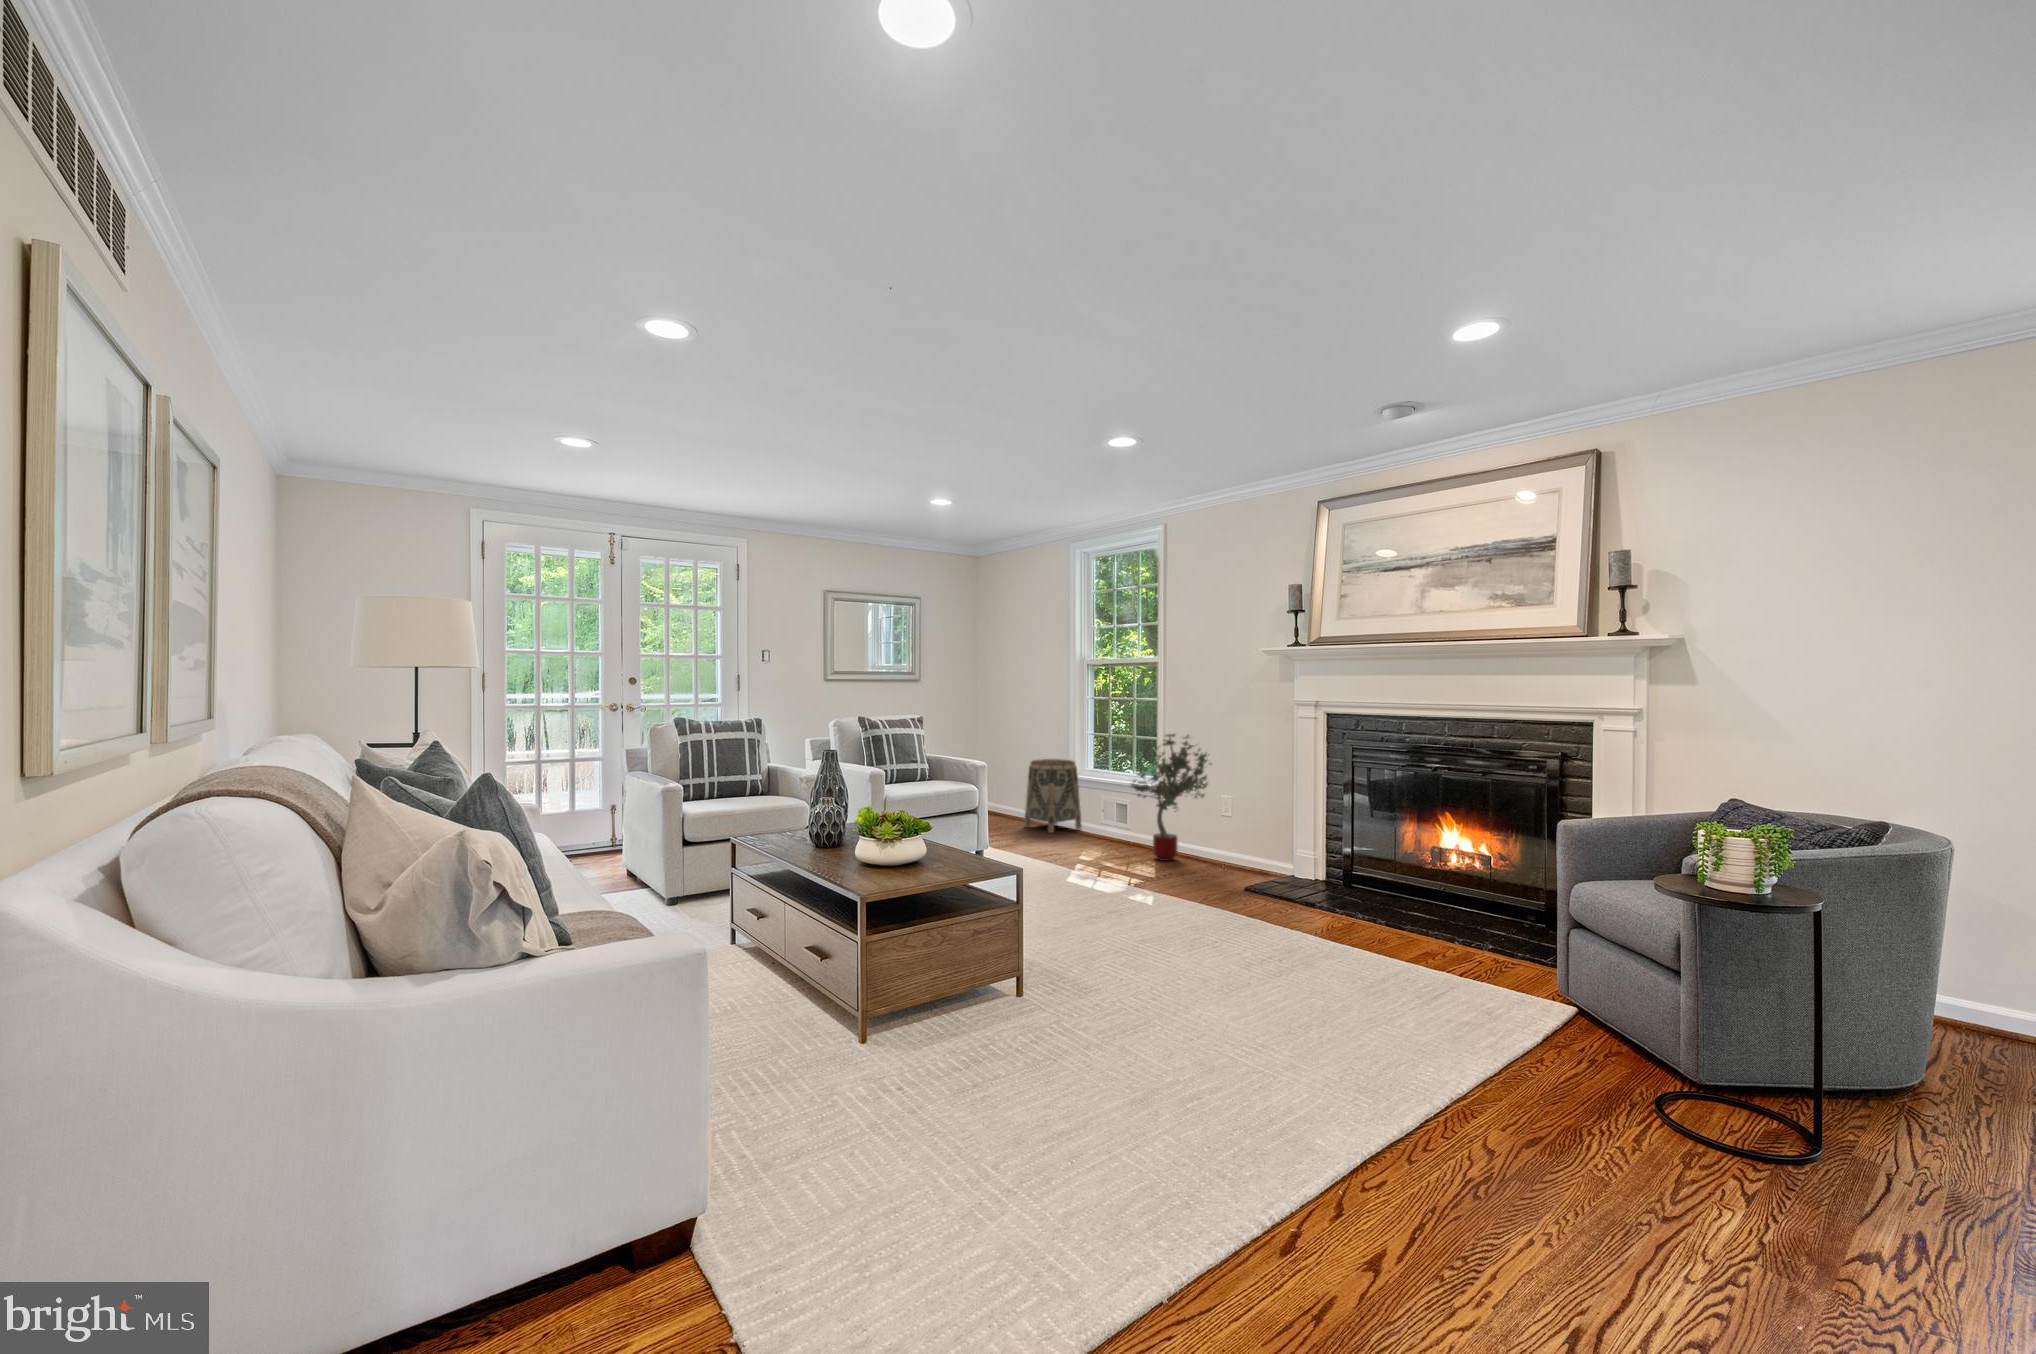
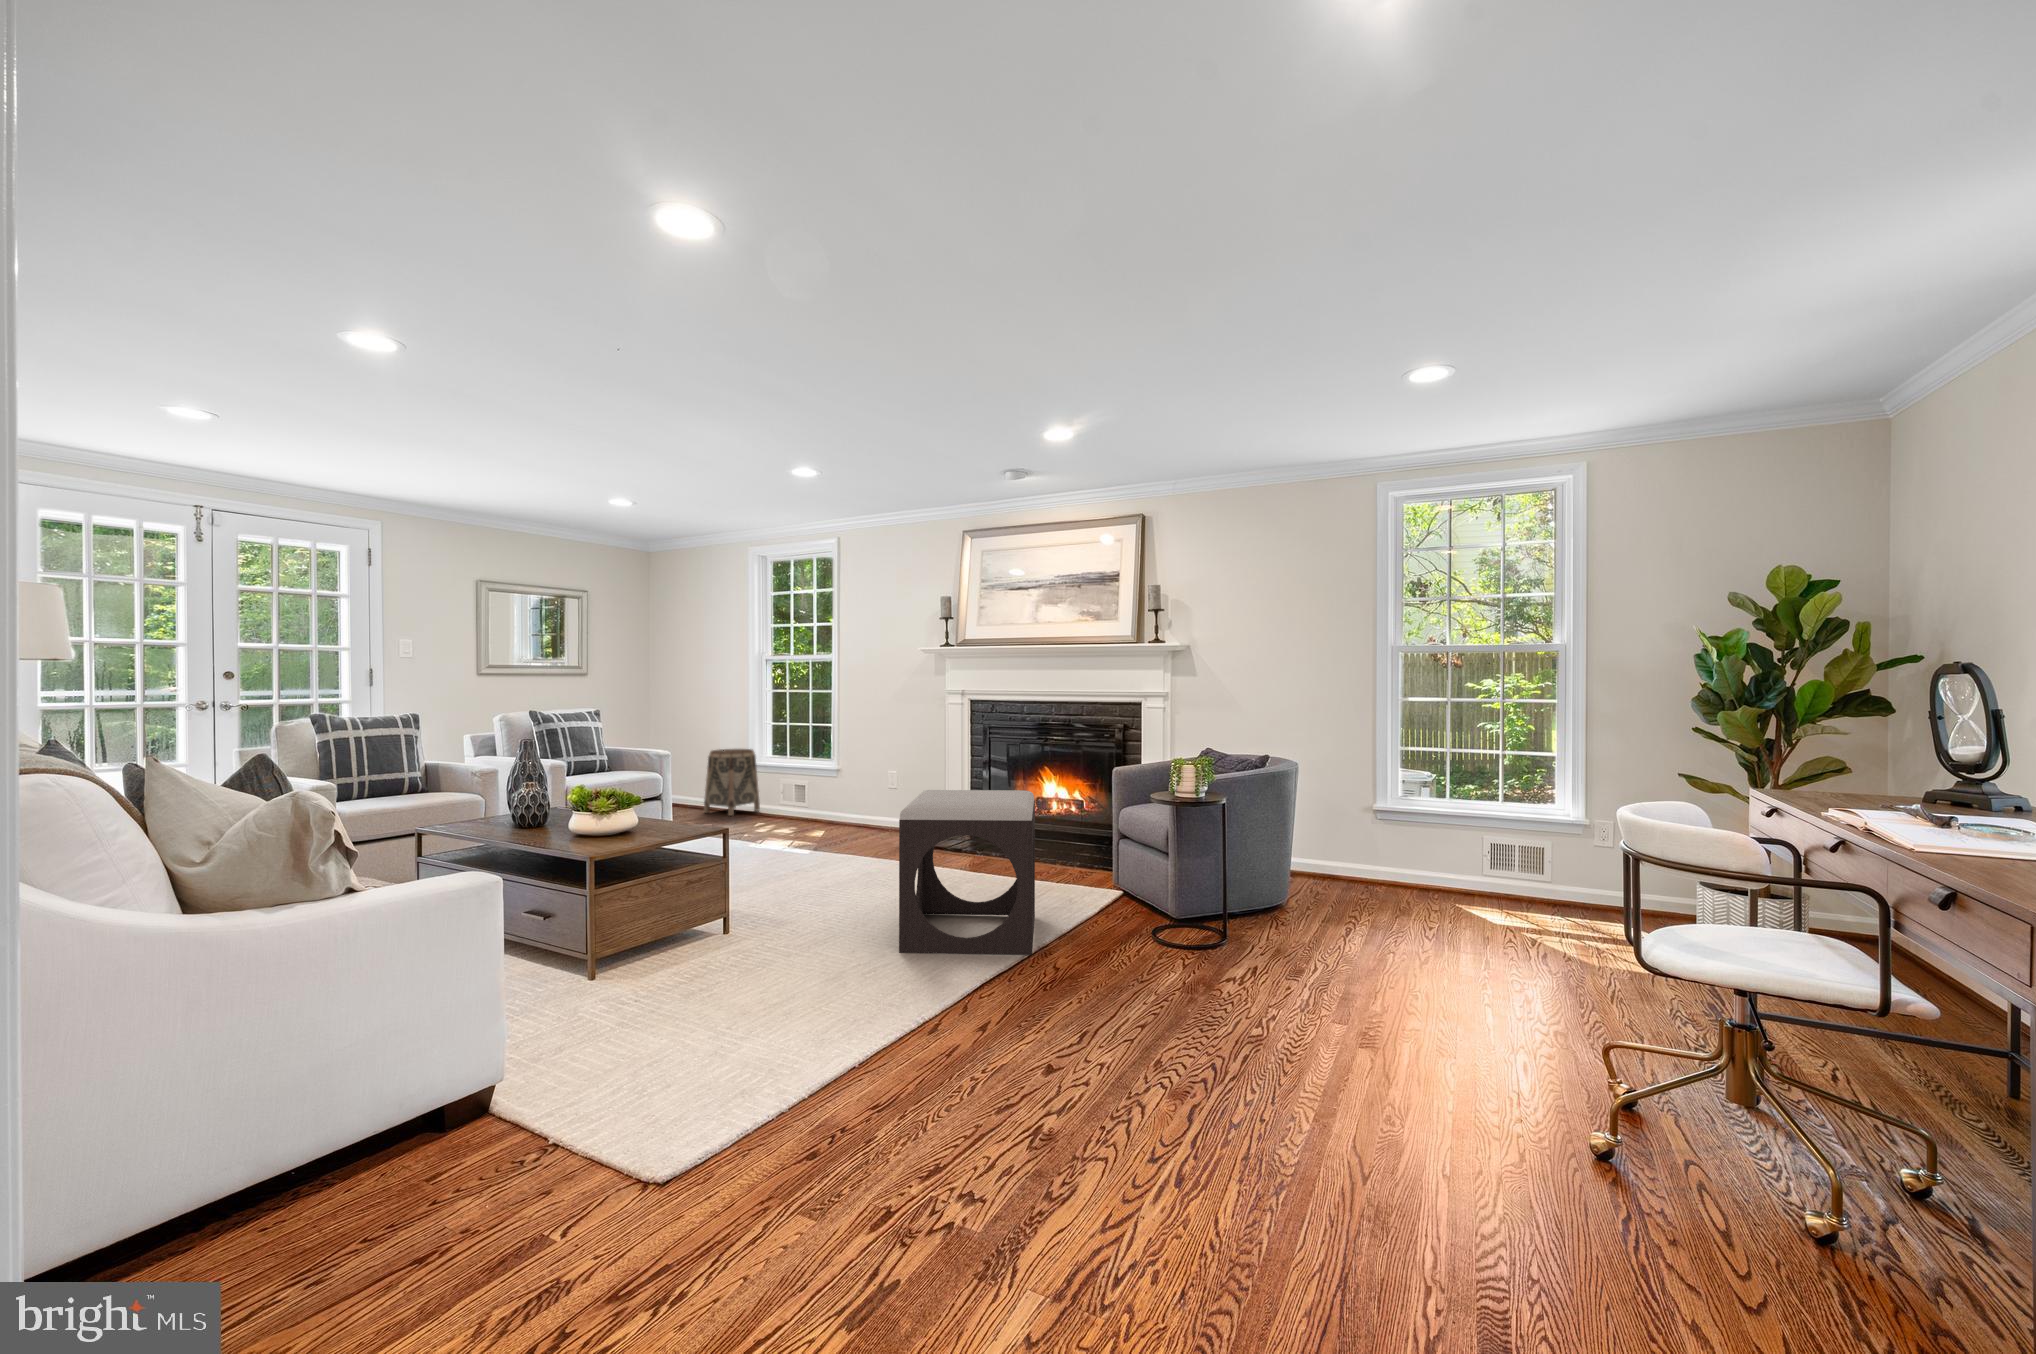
potted tree: present [1131,734,1212,861] -> none [806,720,878,830]
footstool: none [1235,840,1442,1113] -> present [899,790,1035,955]

